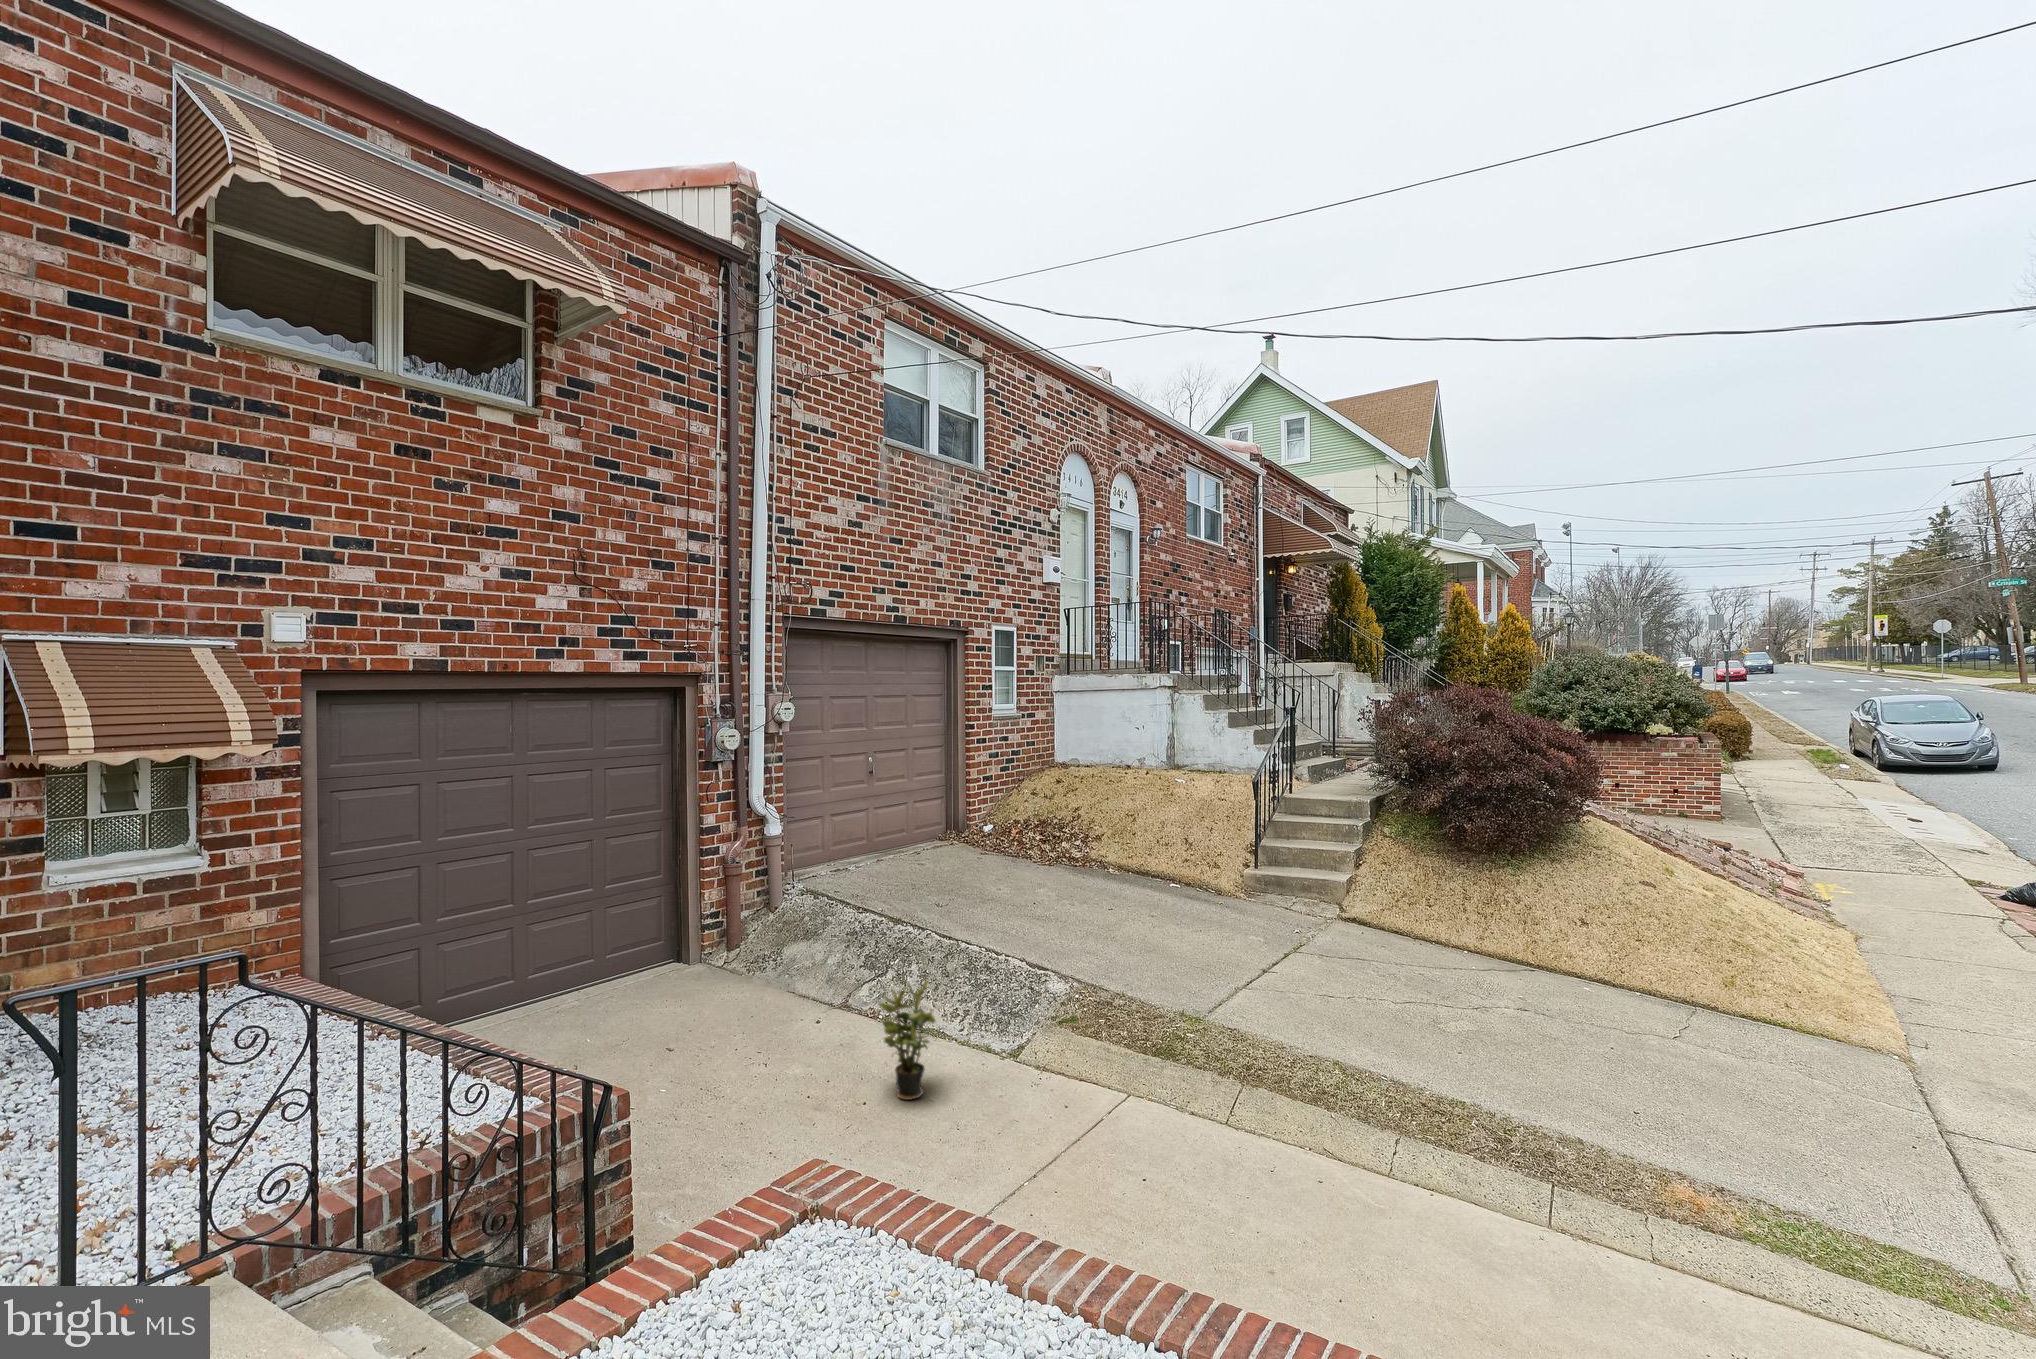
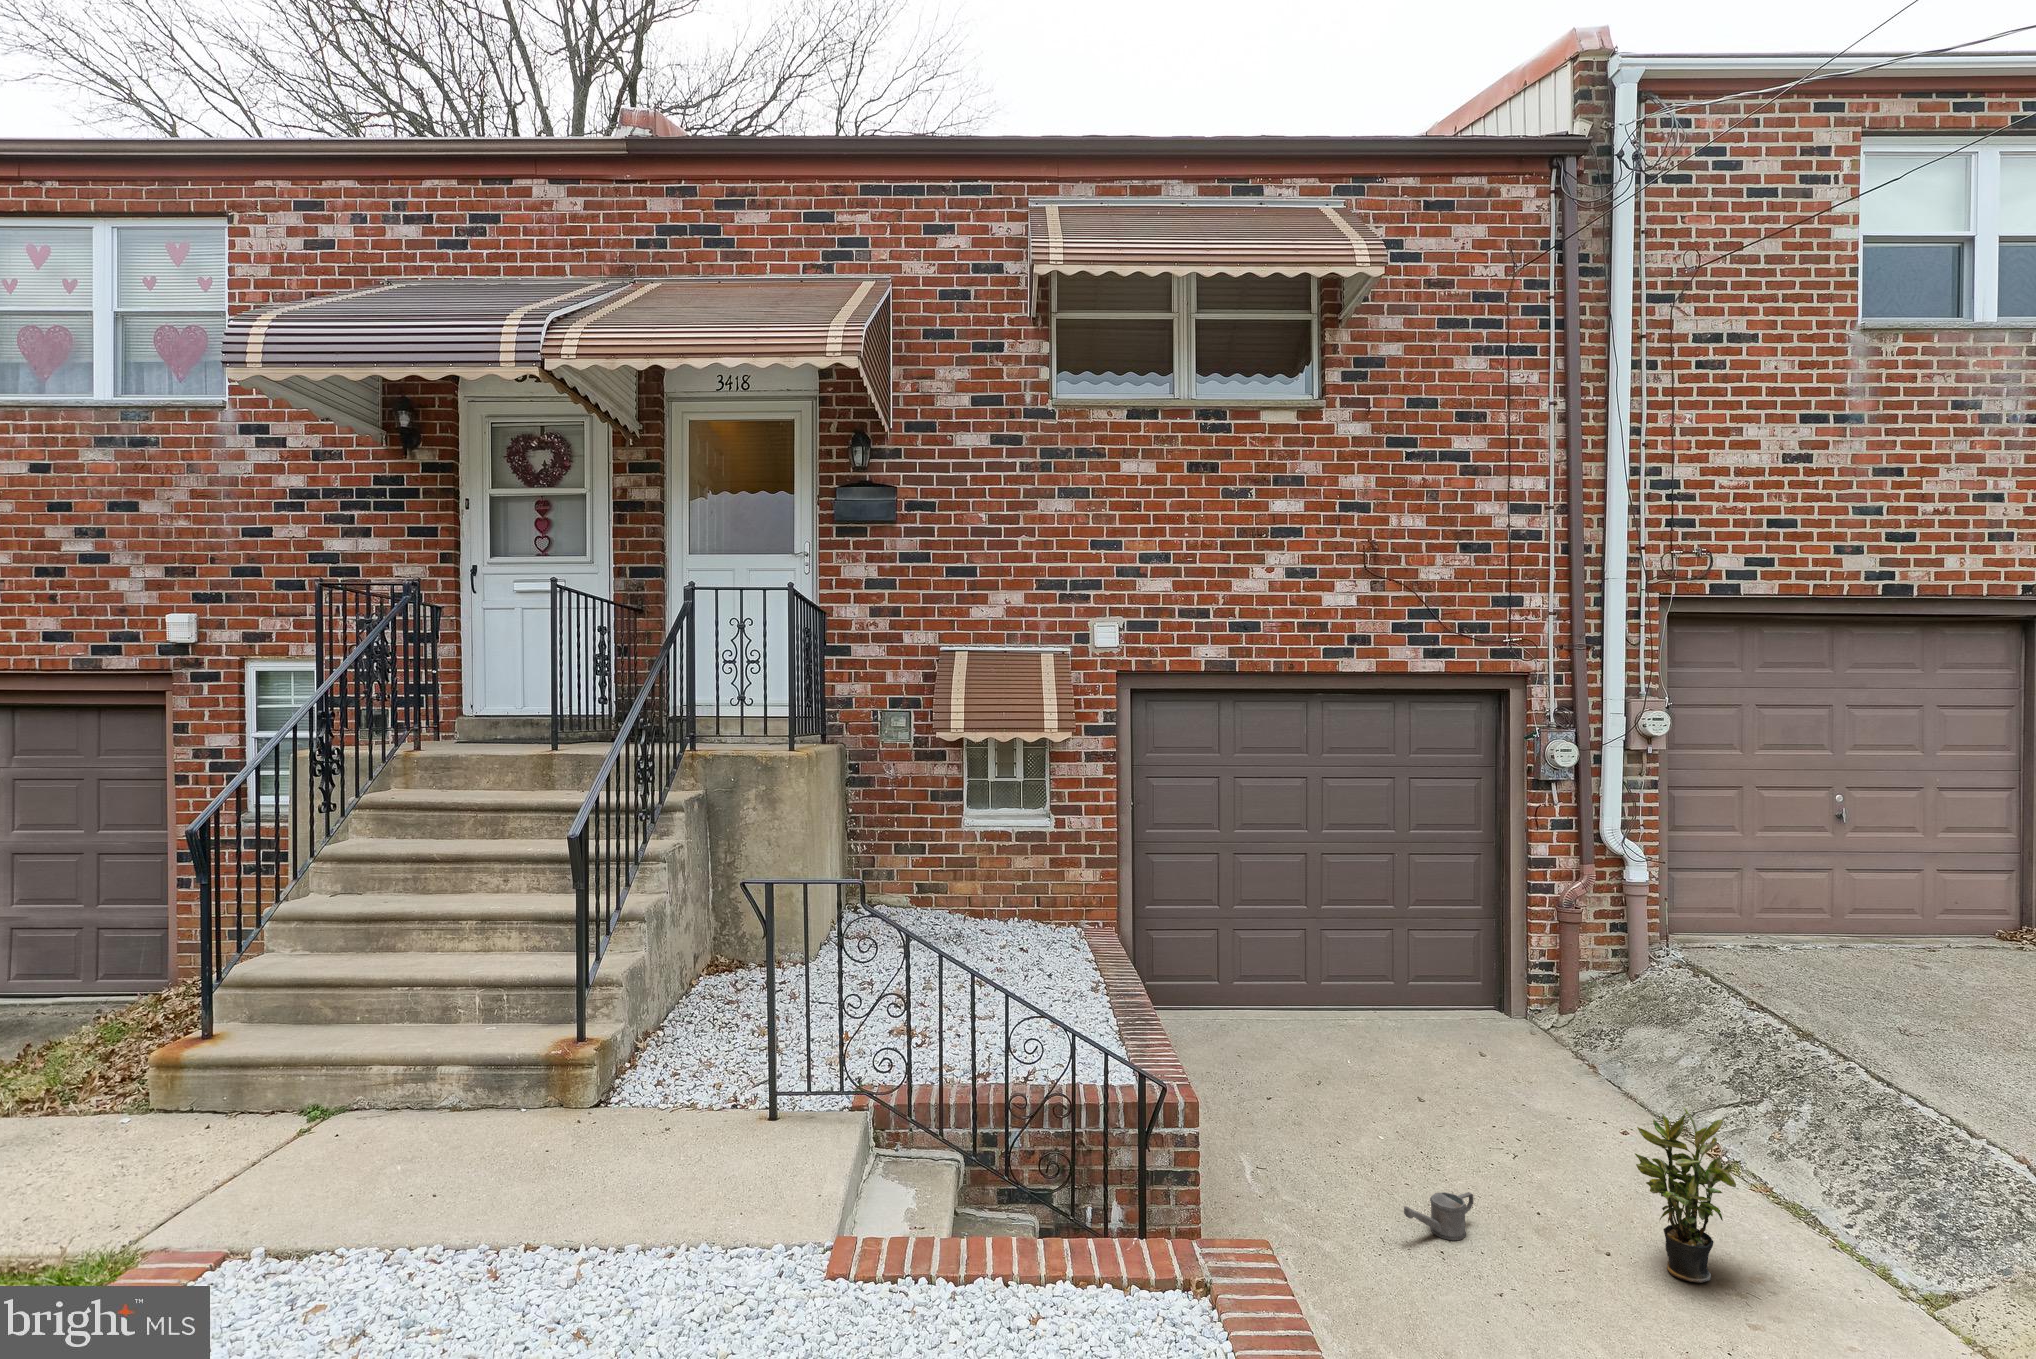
watering can: none [733,1099,771,1143] -> present [1404,1192,1473,1240]

